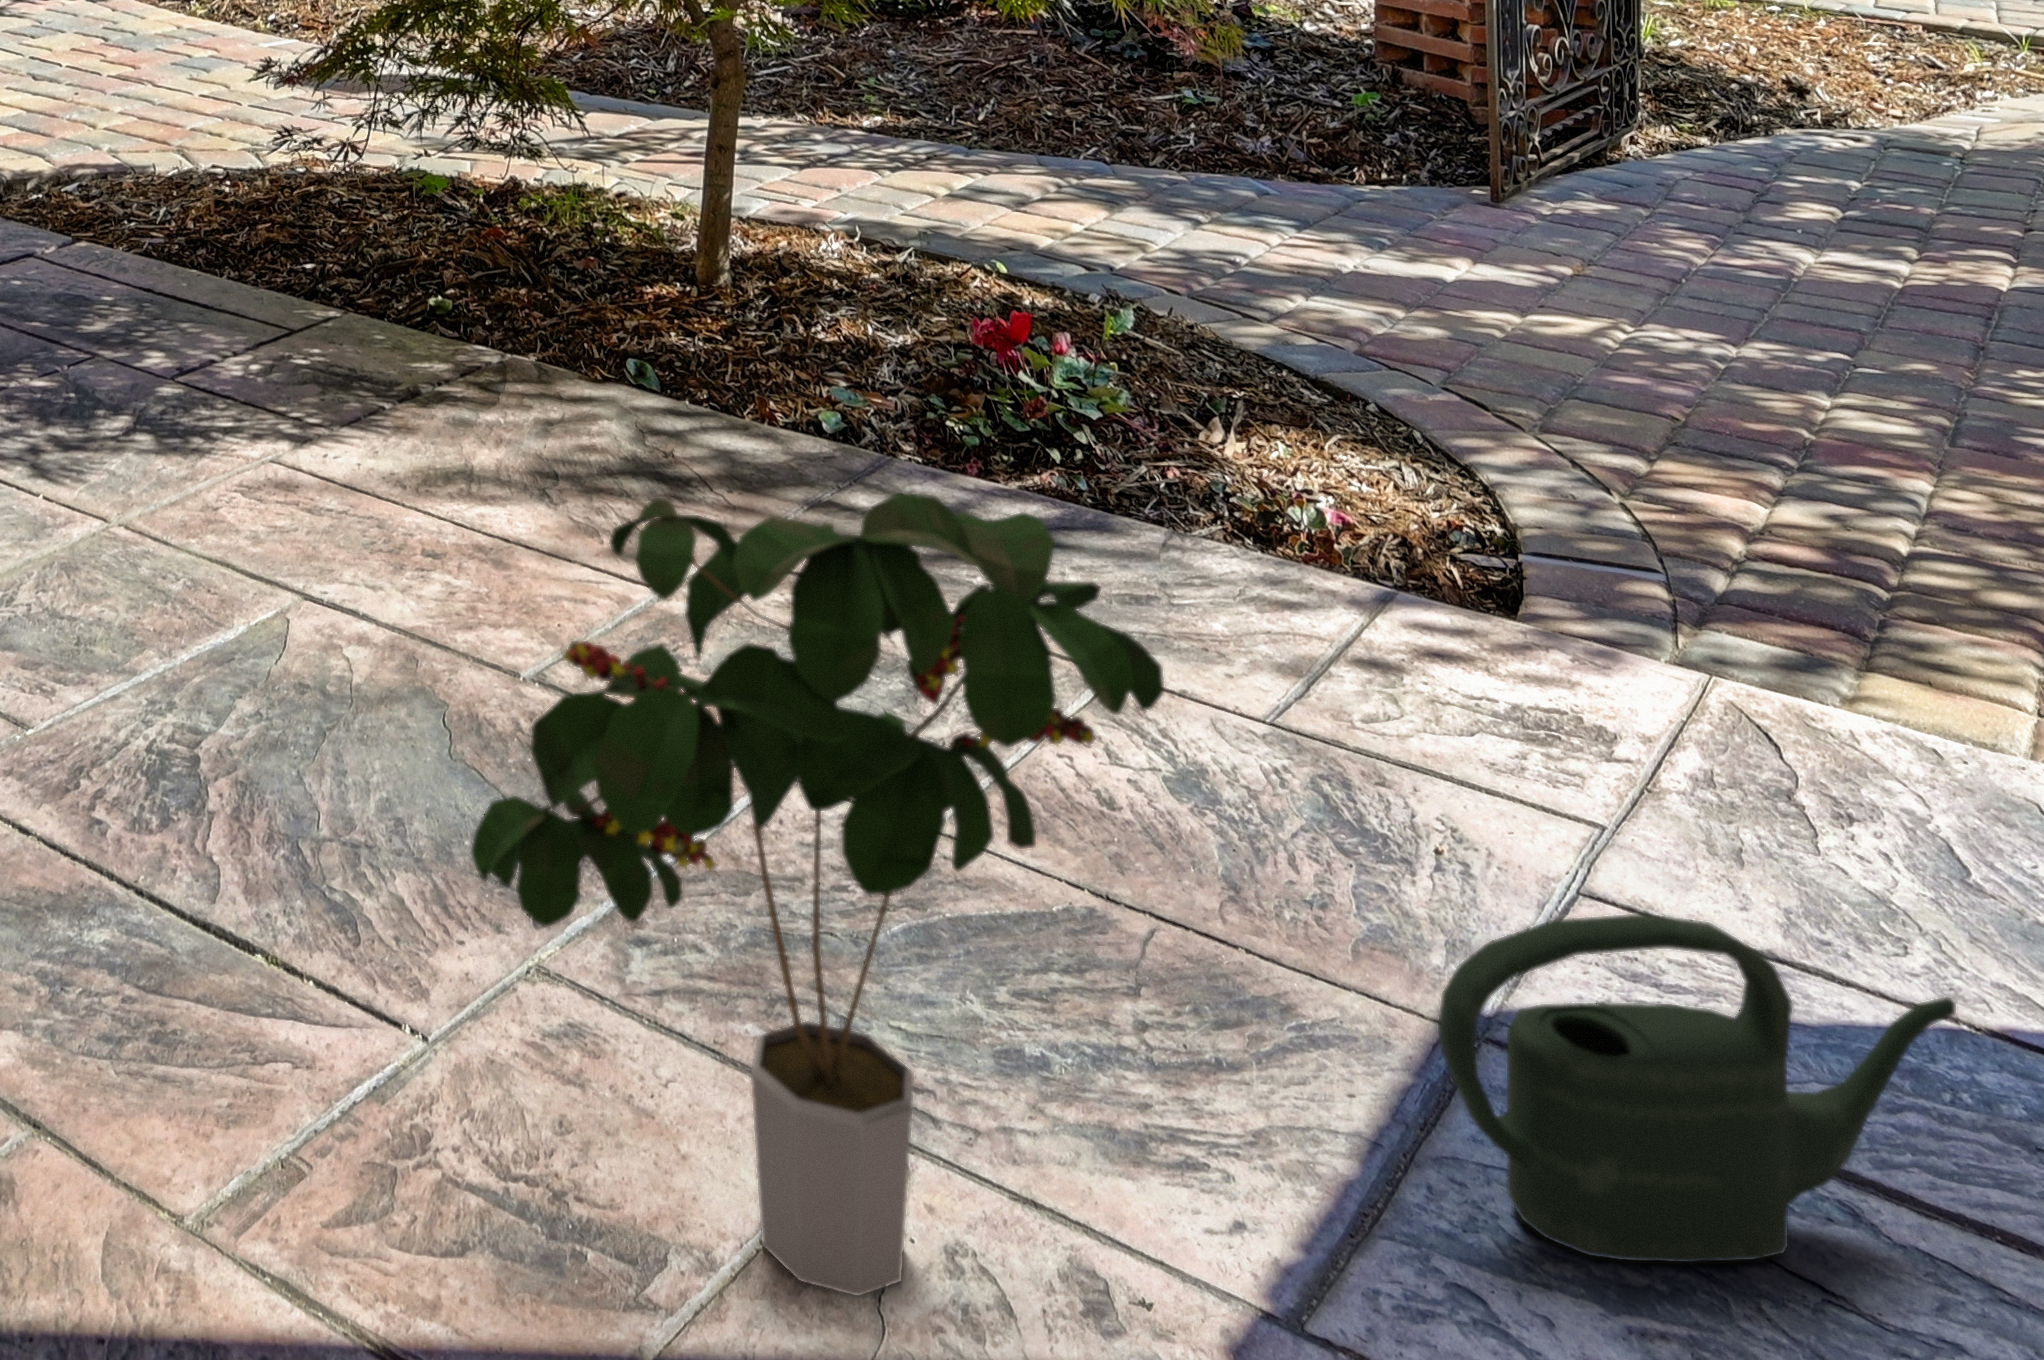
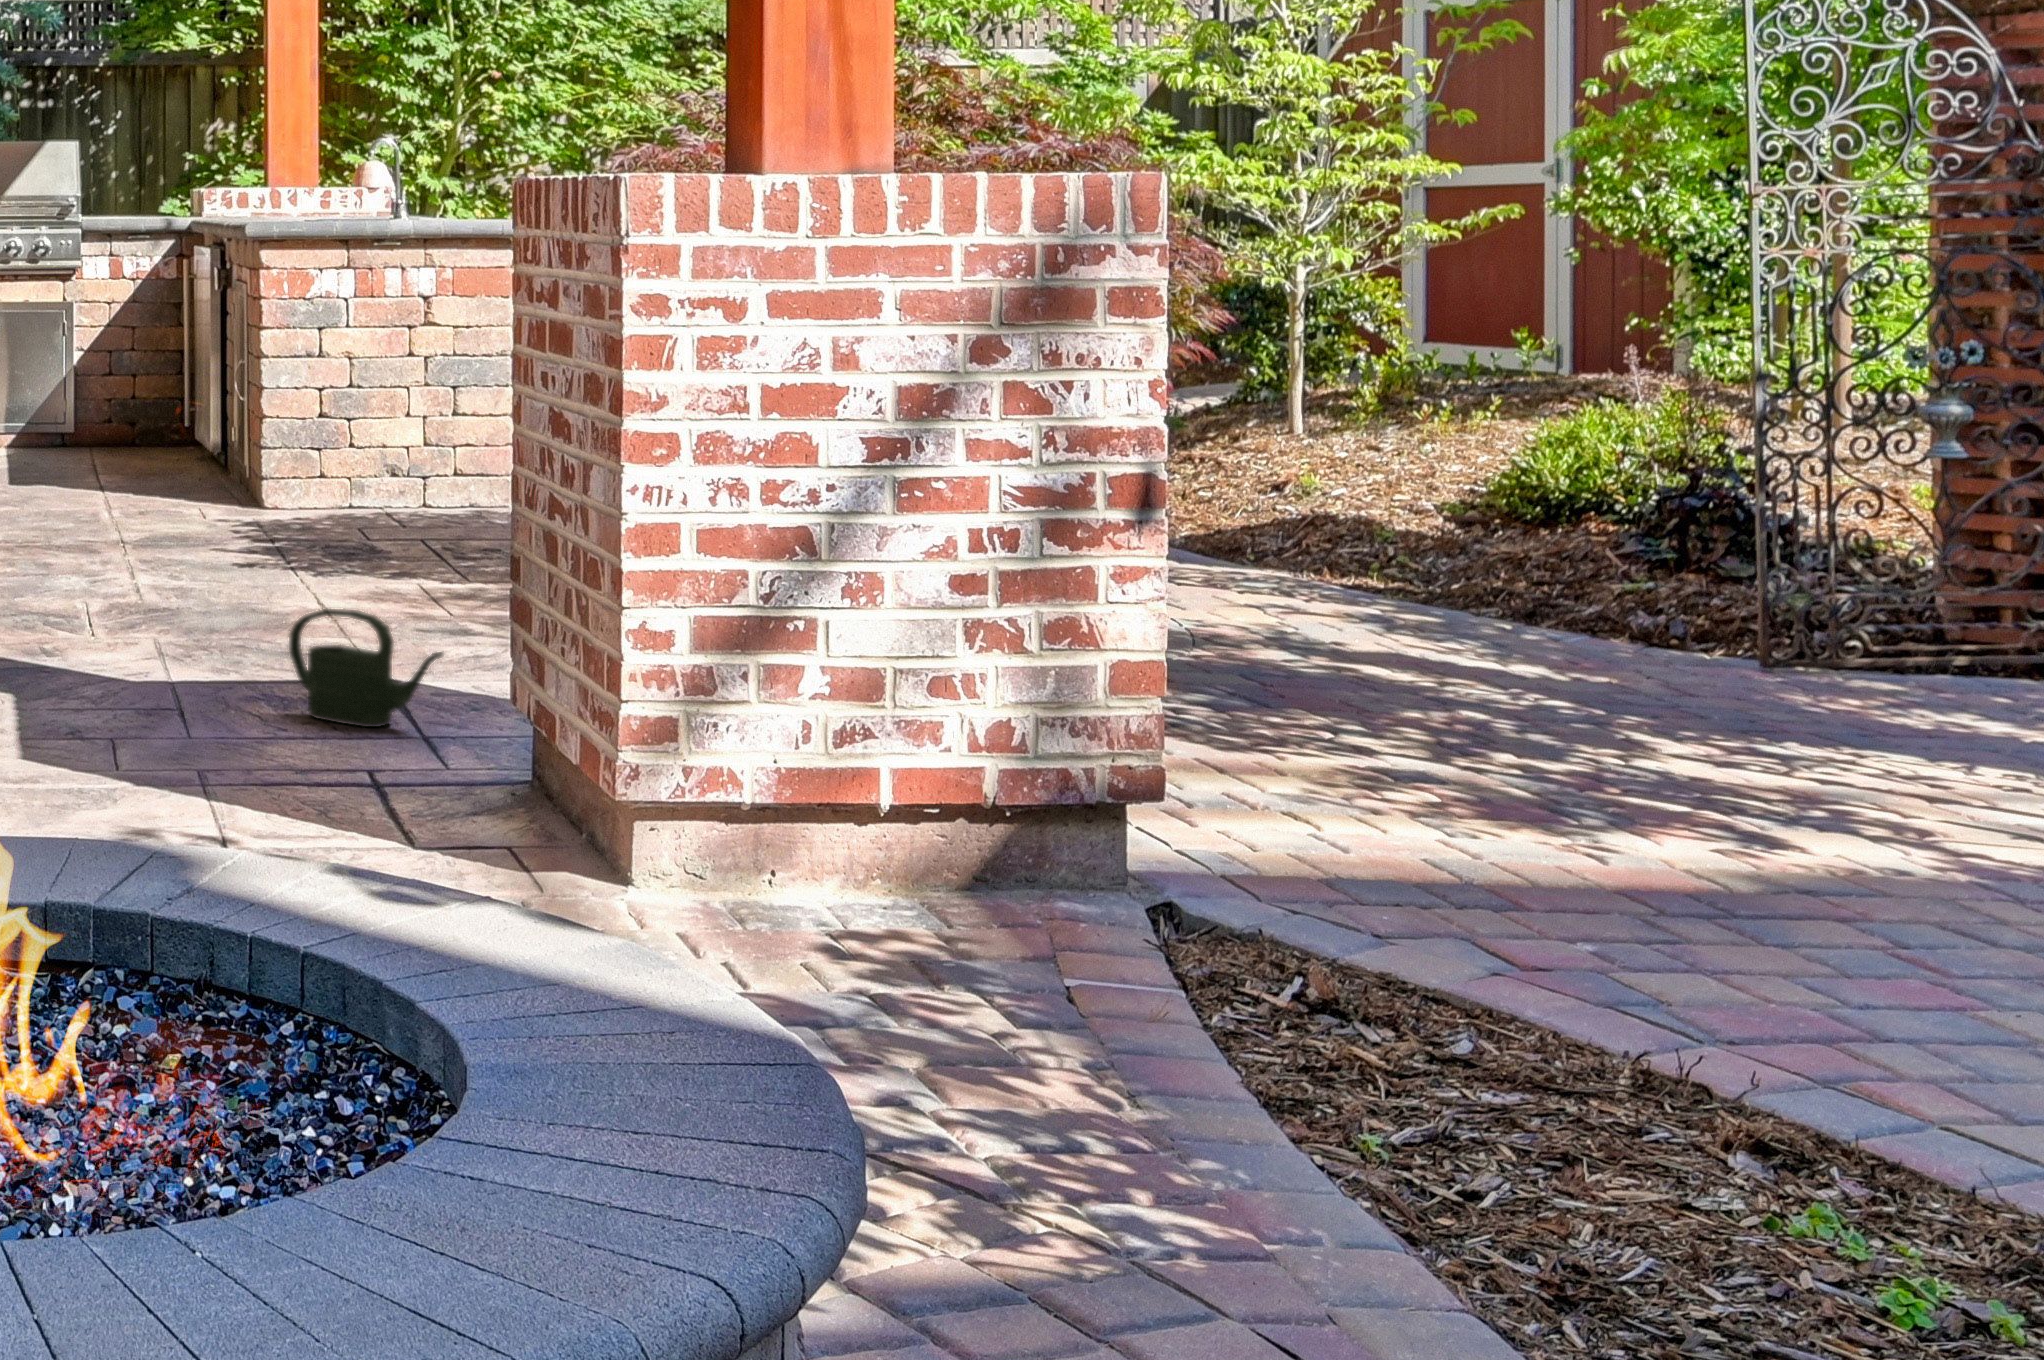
potted plant: present [471,493,1164,1296] -> none [31,436,218,686]

